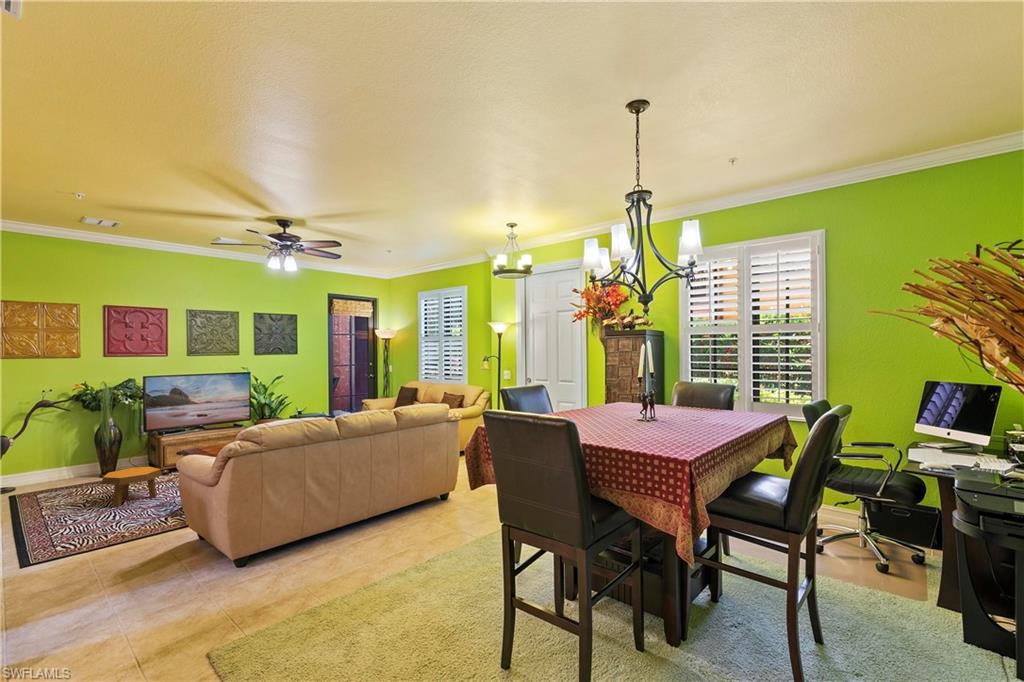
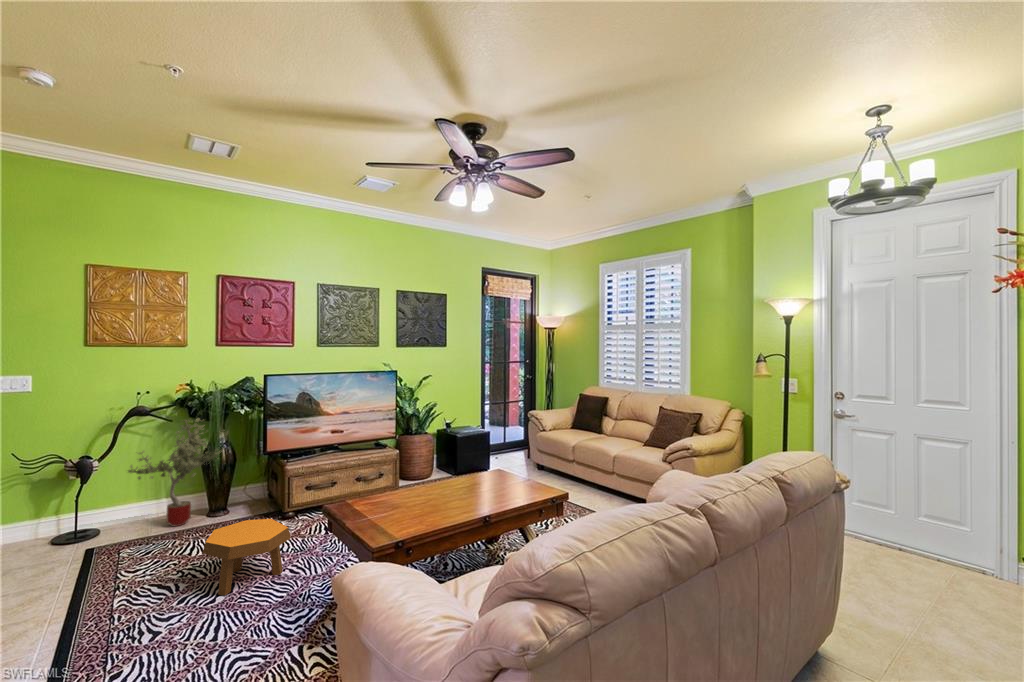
potted tree: none [35,408,117,483] -> present [128,418,228,526]

